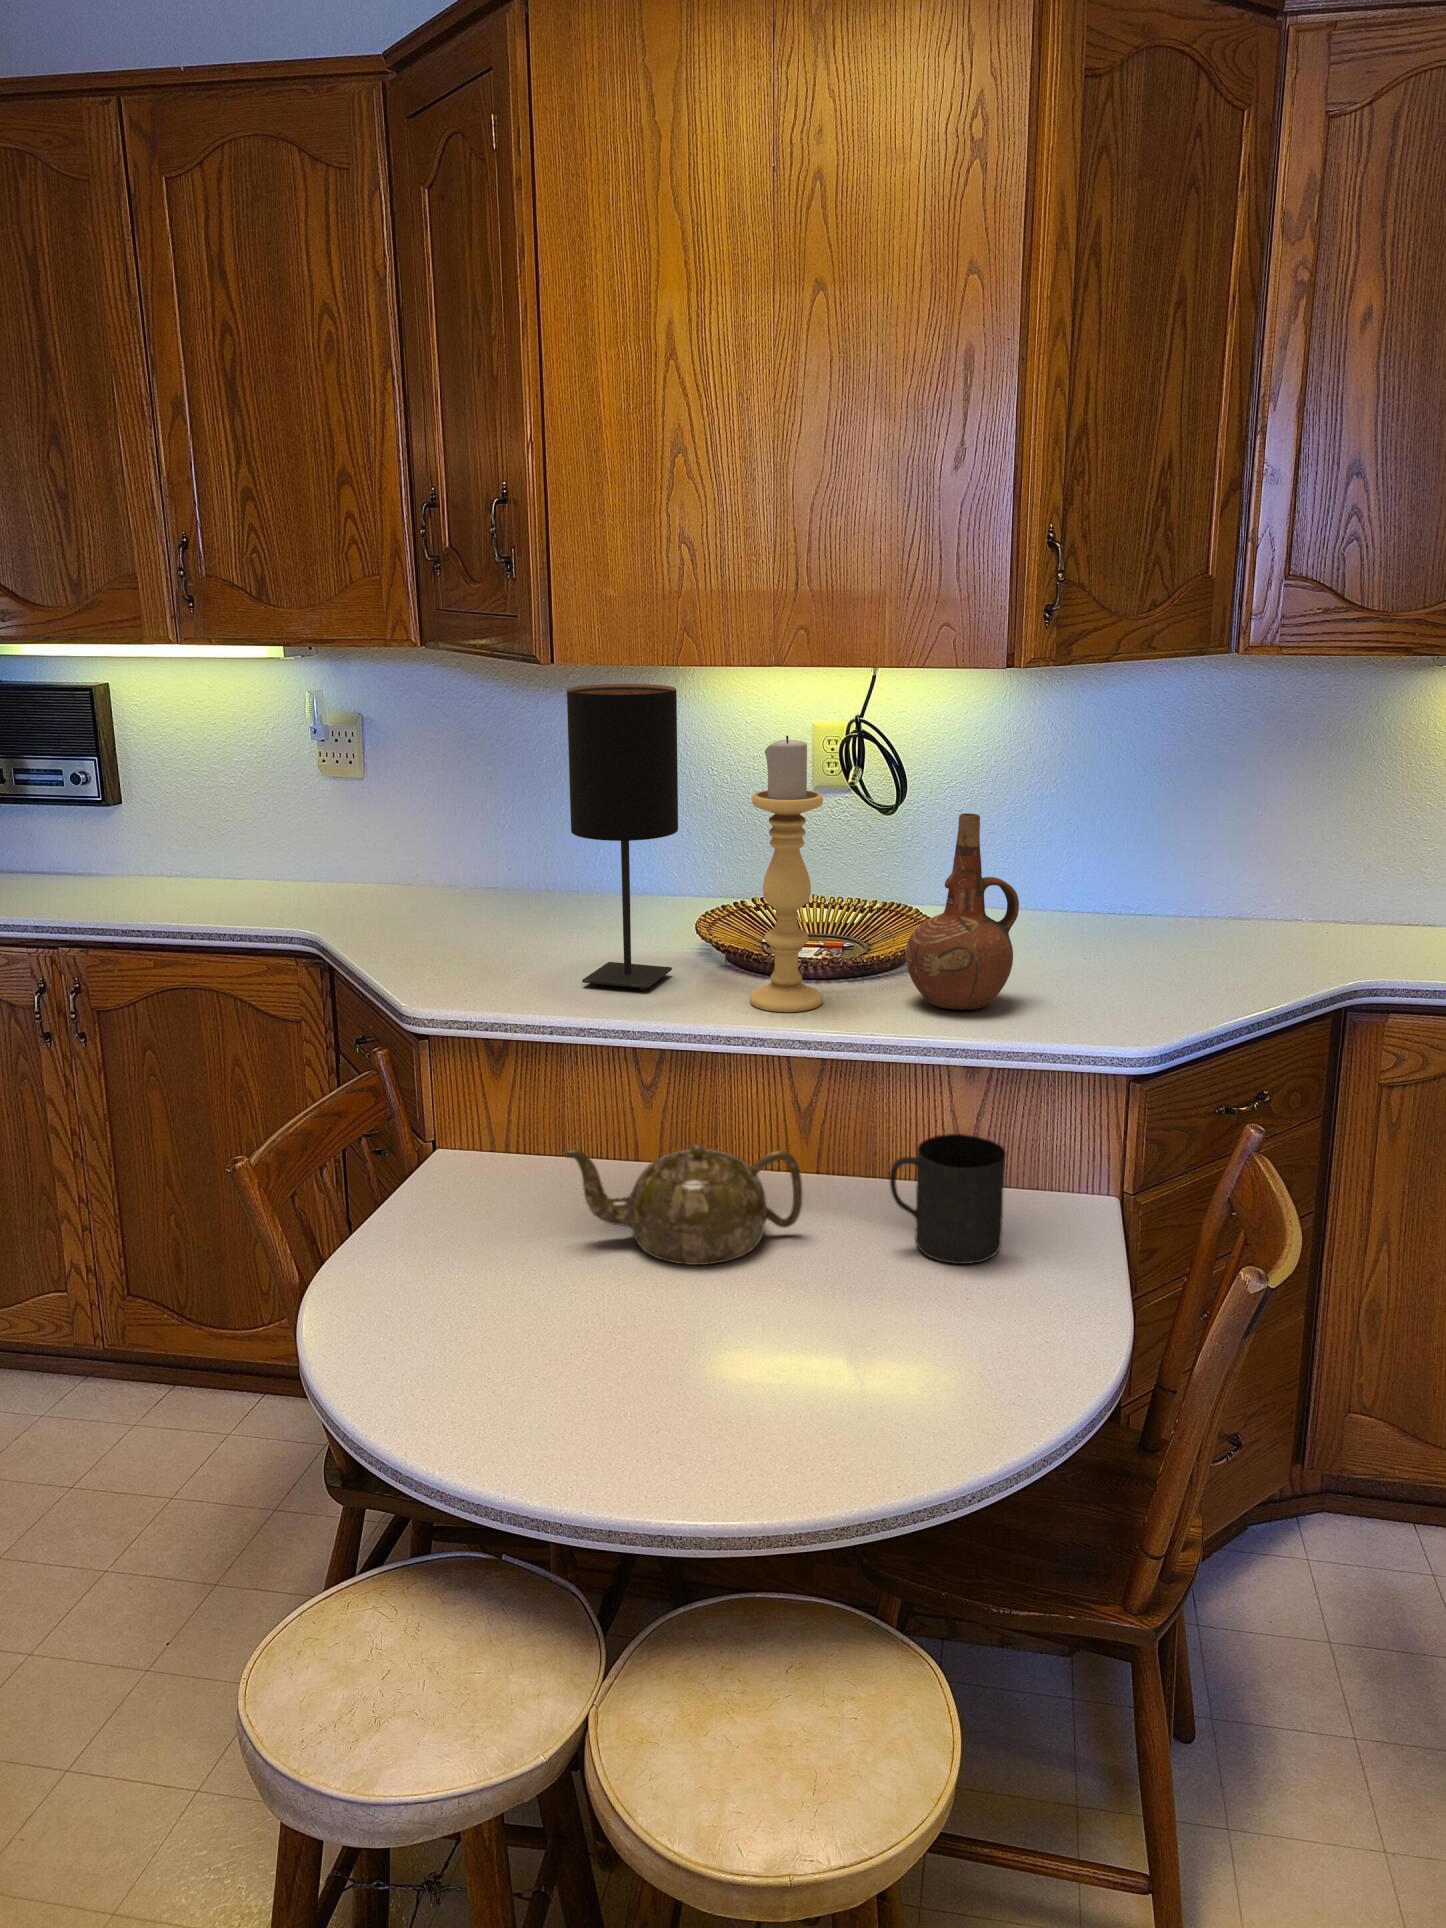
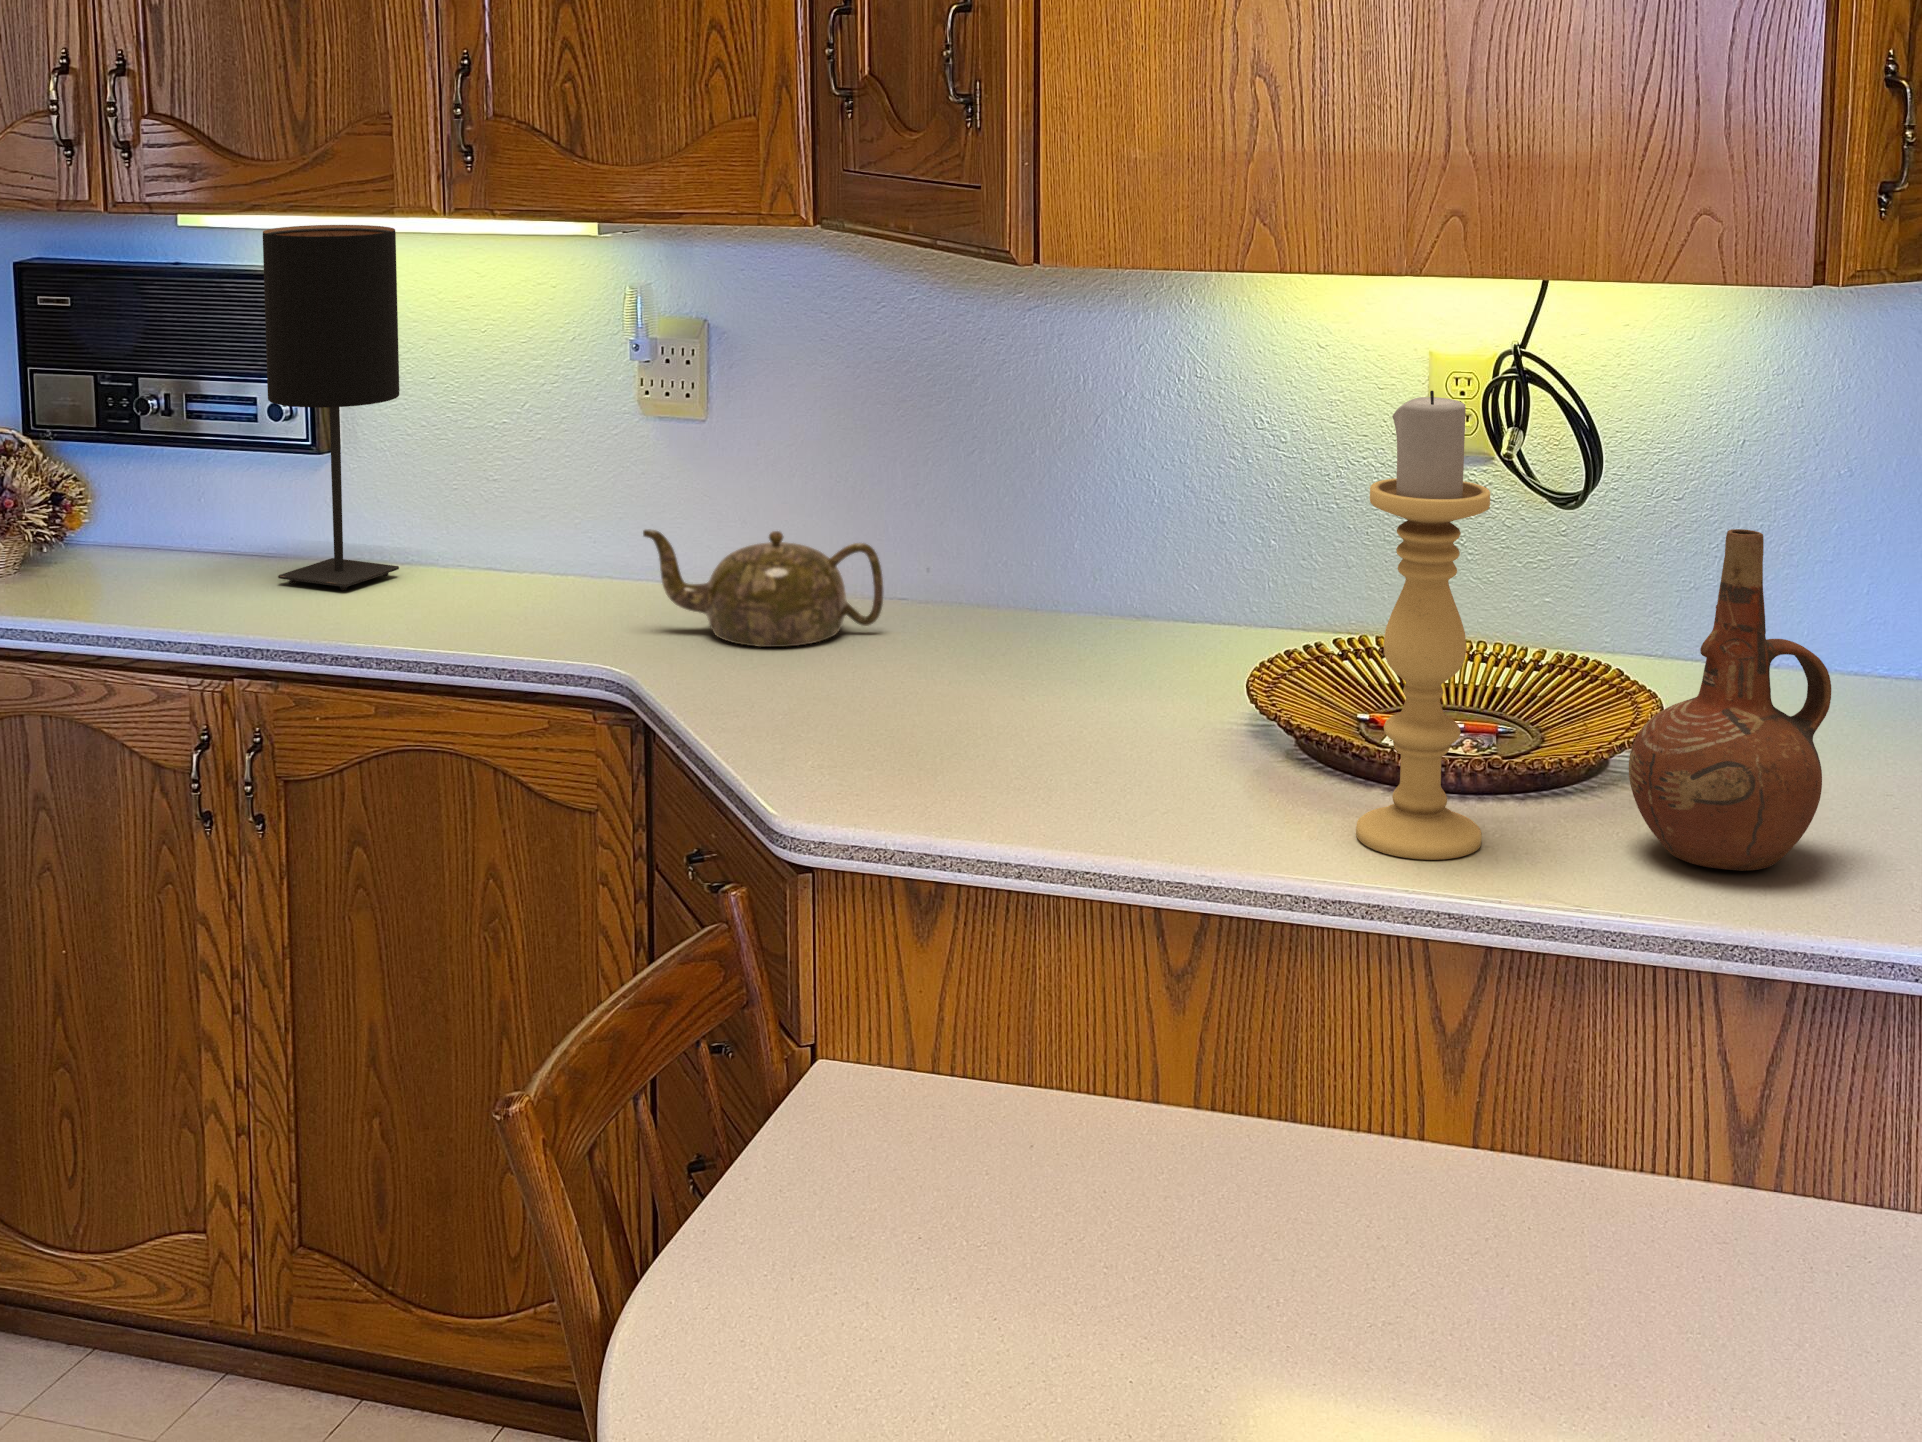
table lamp: present [567,684,678,991] -> present [263,225,399,590]
mug: present [890,1134,1006,1264] -> none [1641,1120,1859,1373]
teapot: present [566,1144,802,1265] -> present [643,529,884,647]

